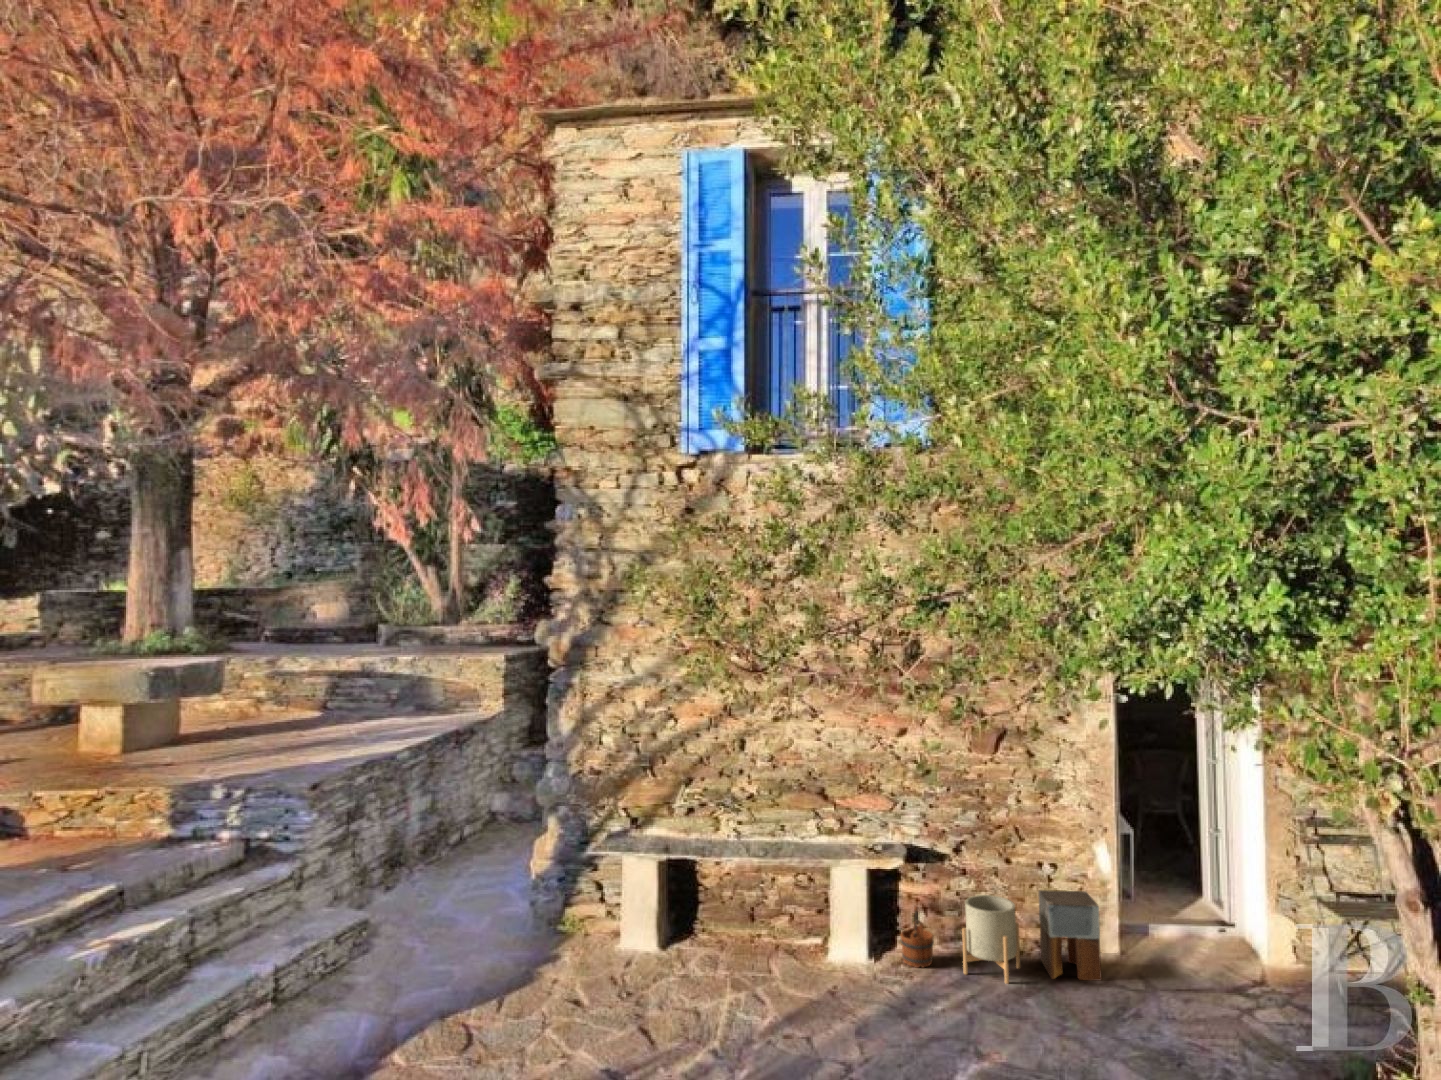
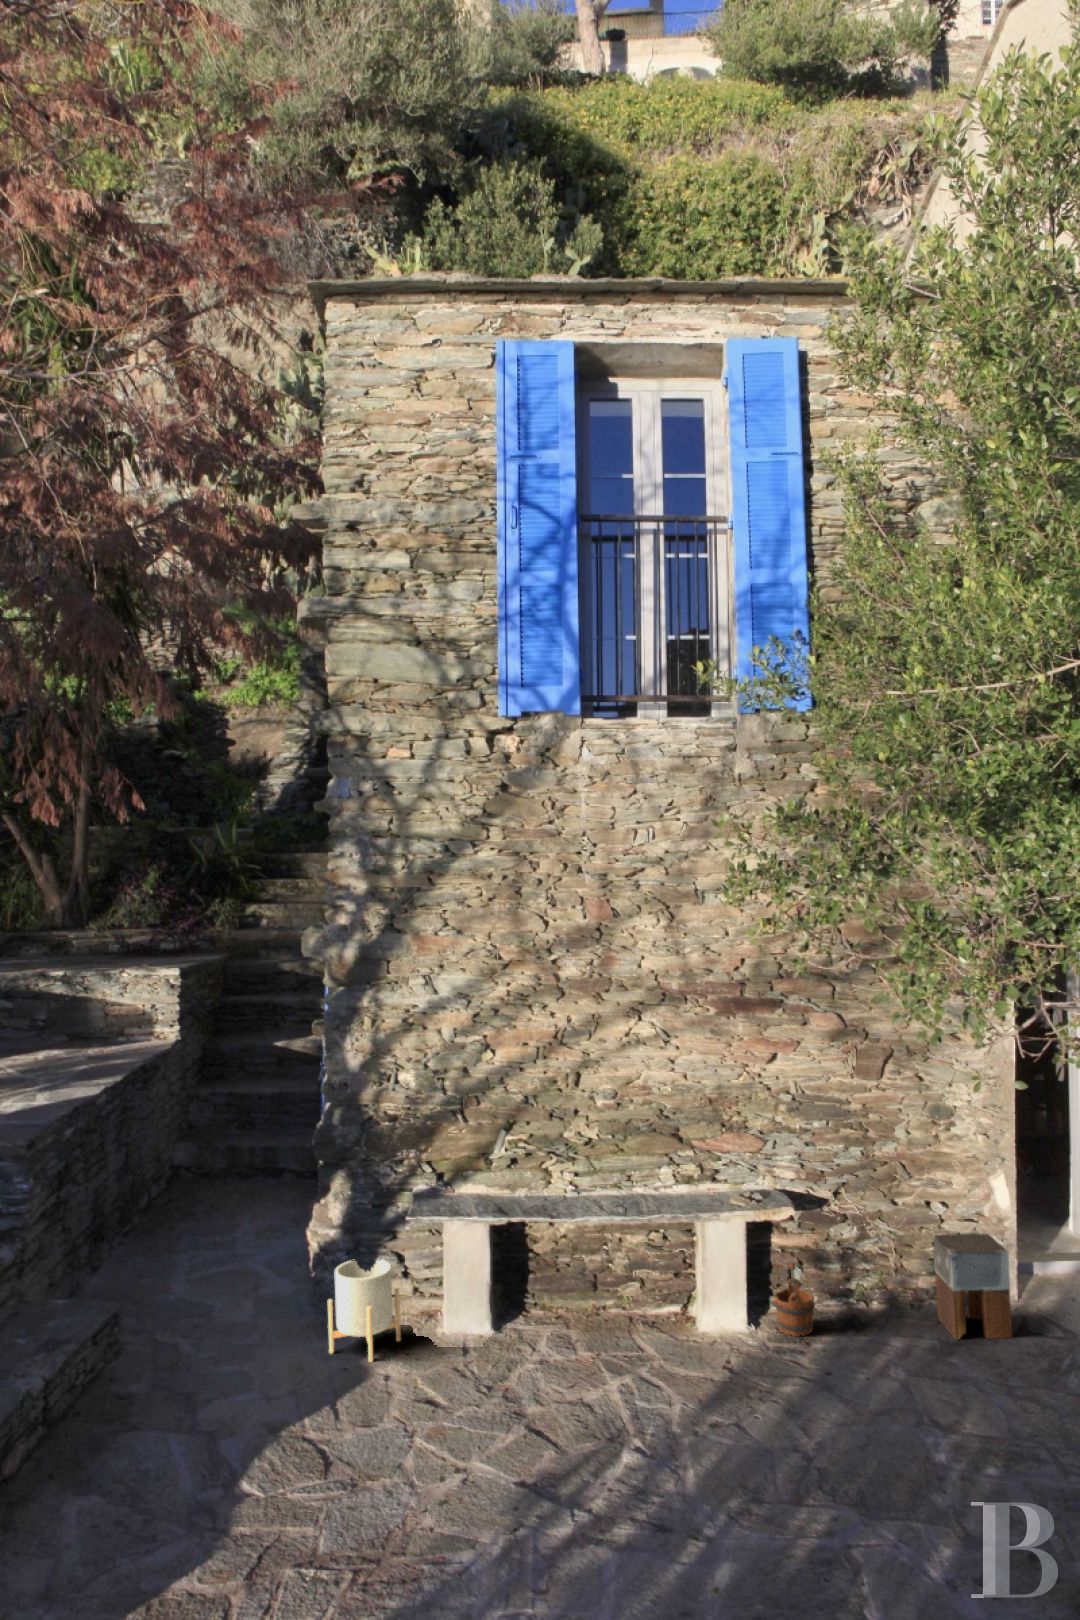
planter: present [962,895,1020,984] -> present [328,1259,401,1362]

